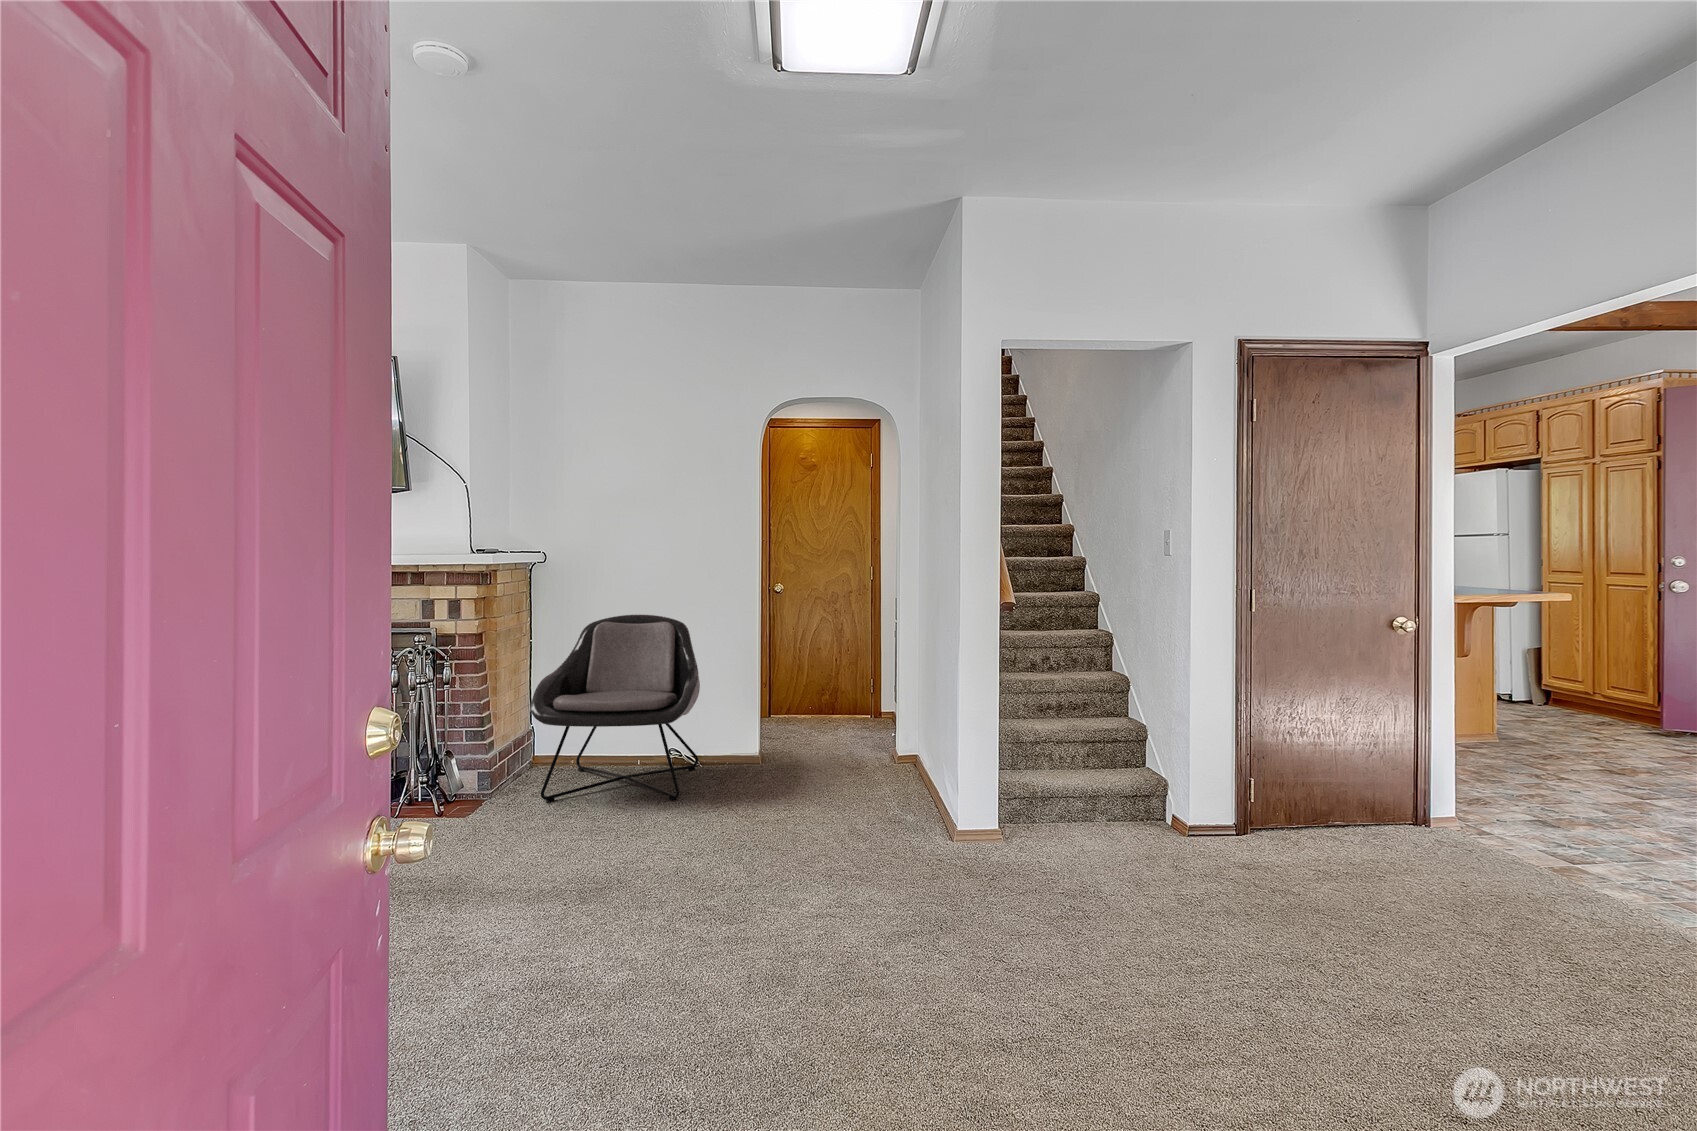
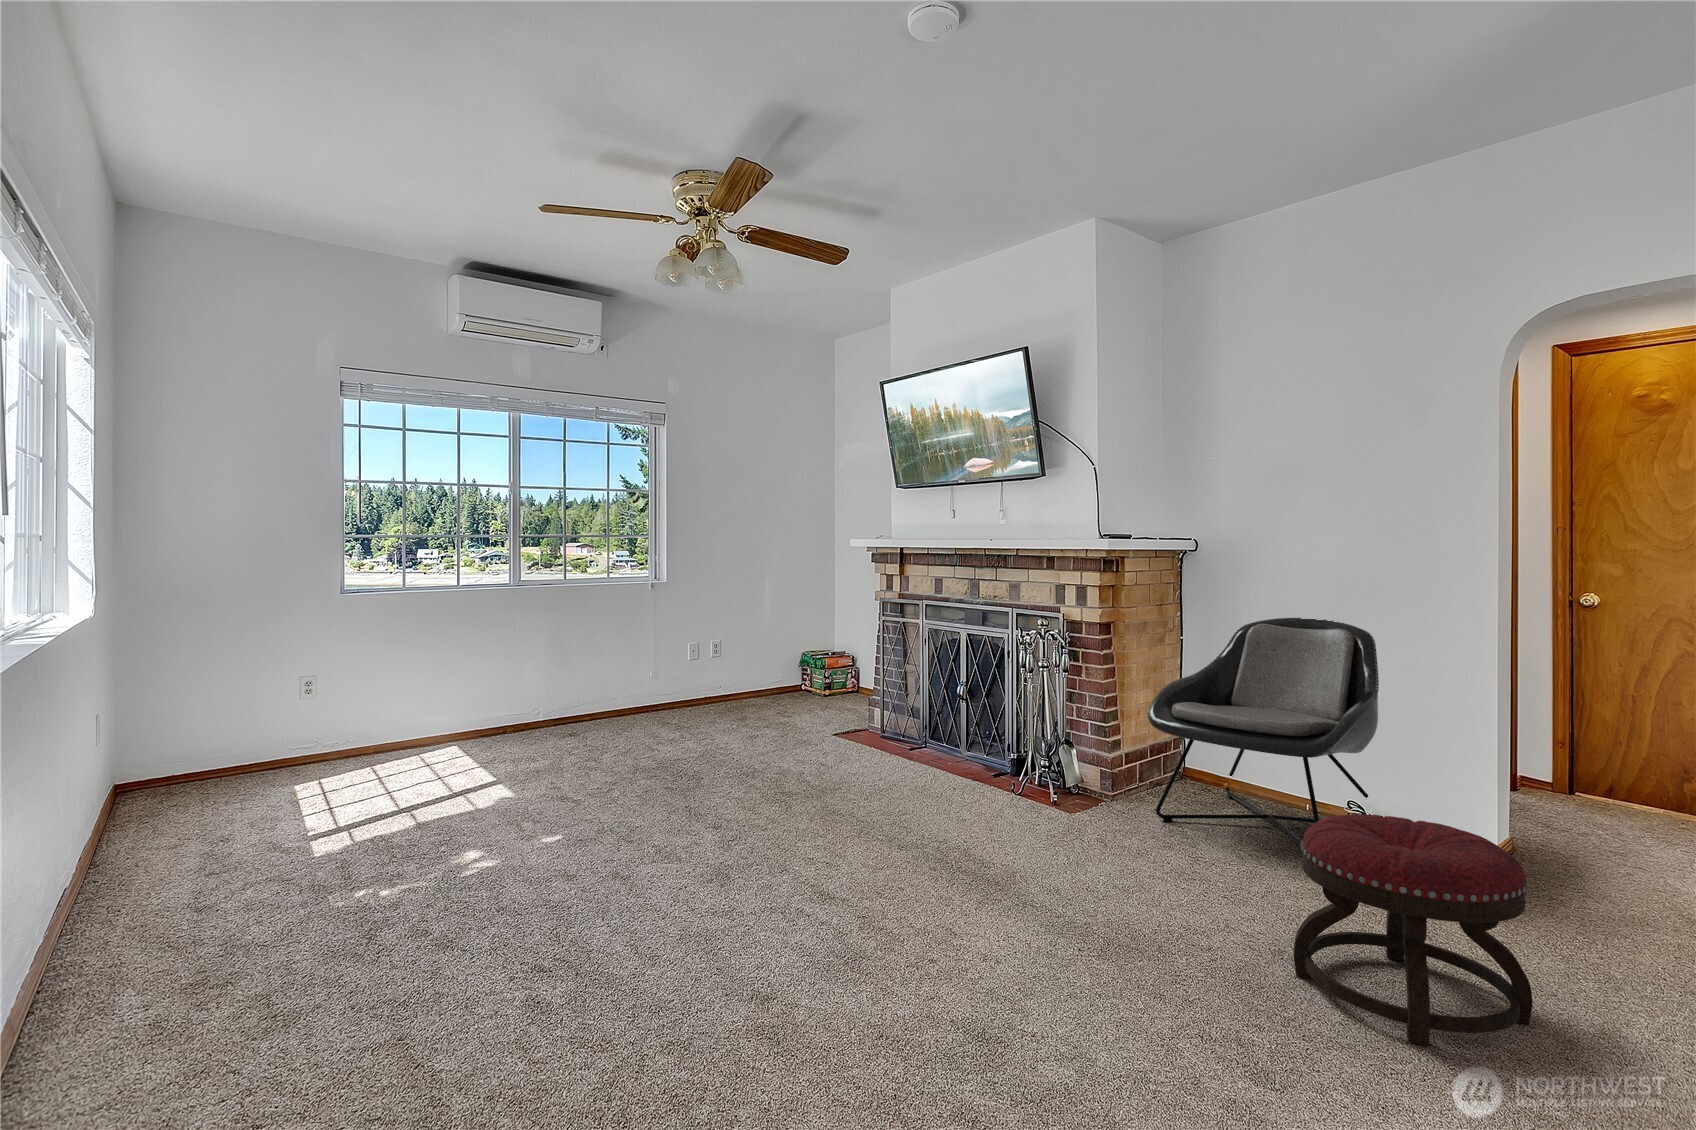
ottoman: none [711,749,835,886] -> present [1294,814,1532,1046]

